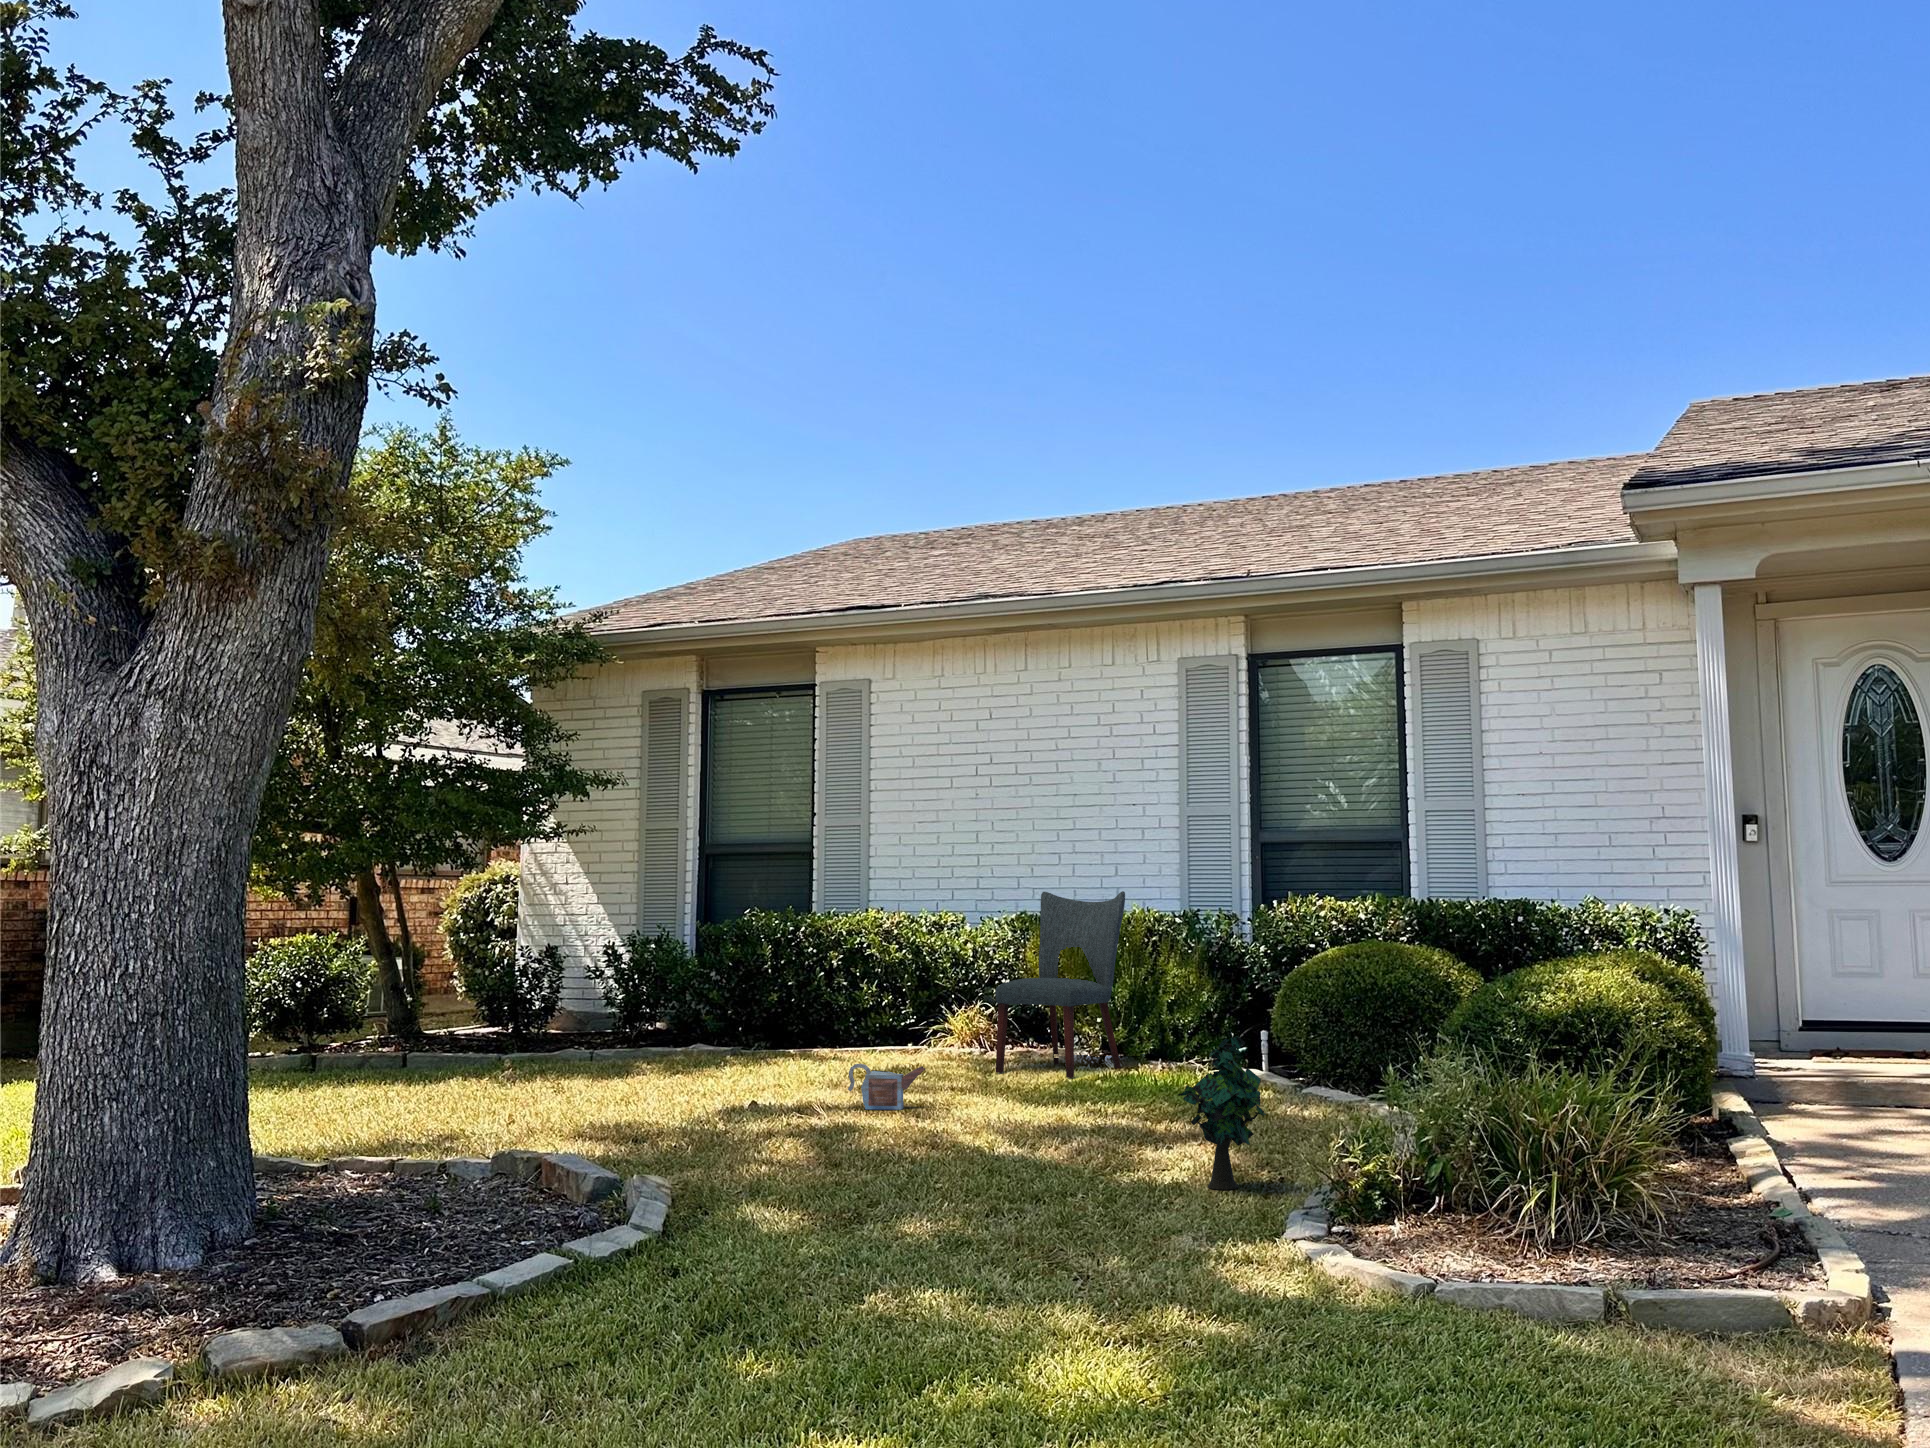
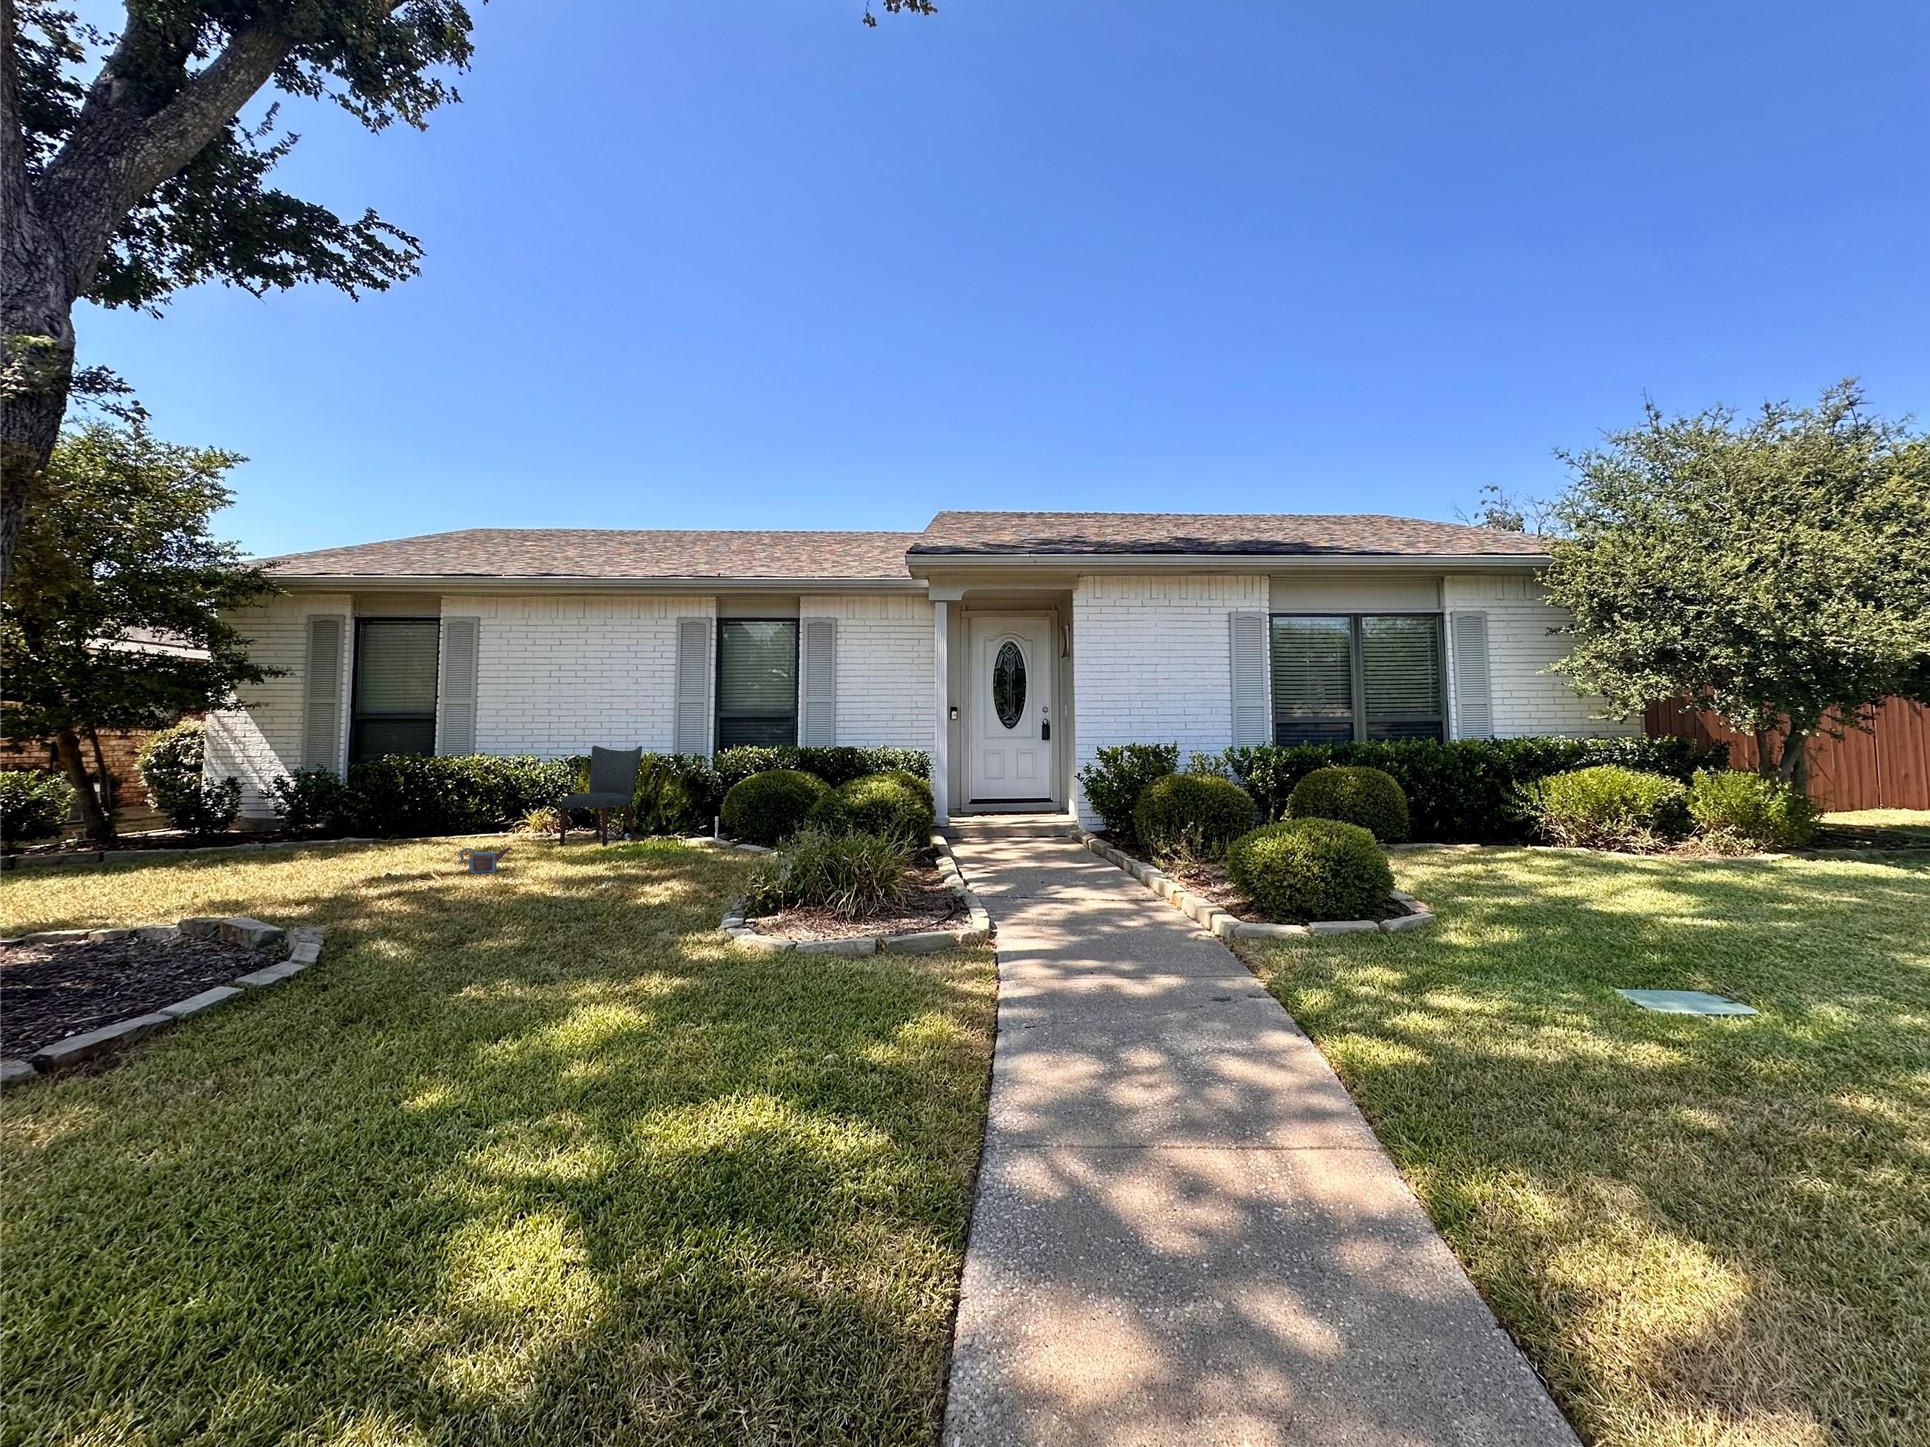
decorative plant: present [1178,1036,1266,1190] -> none [658,828,705,904]

